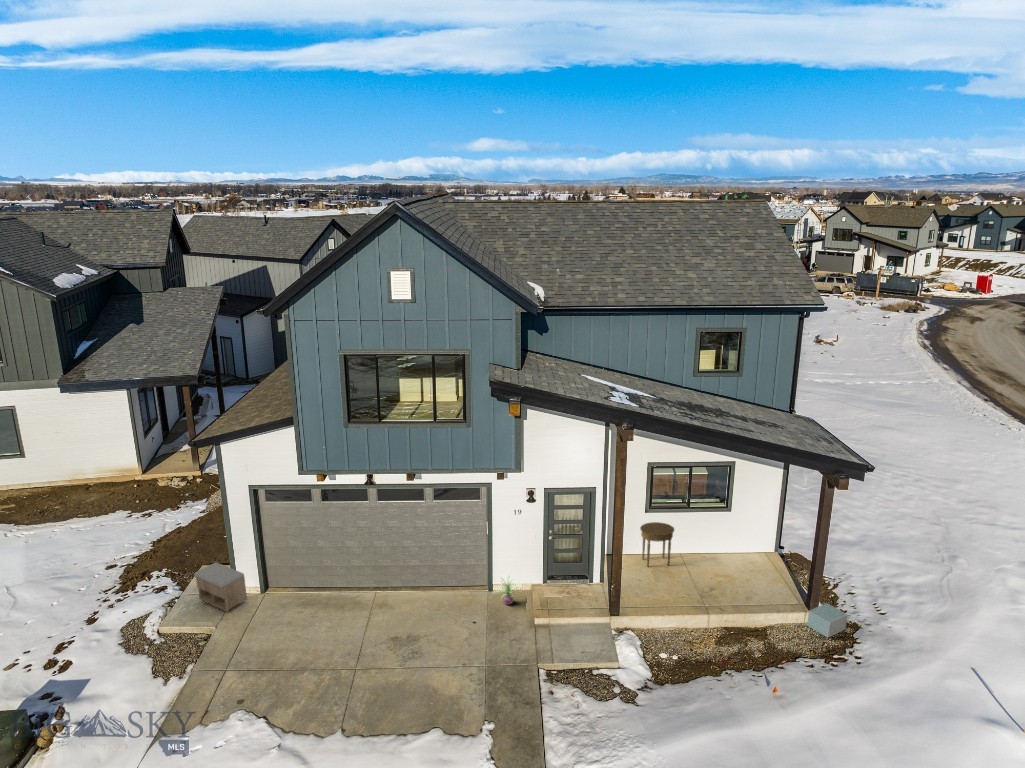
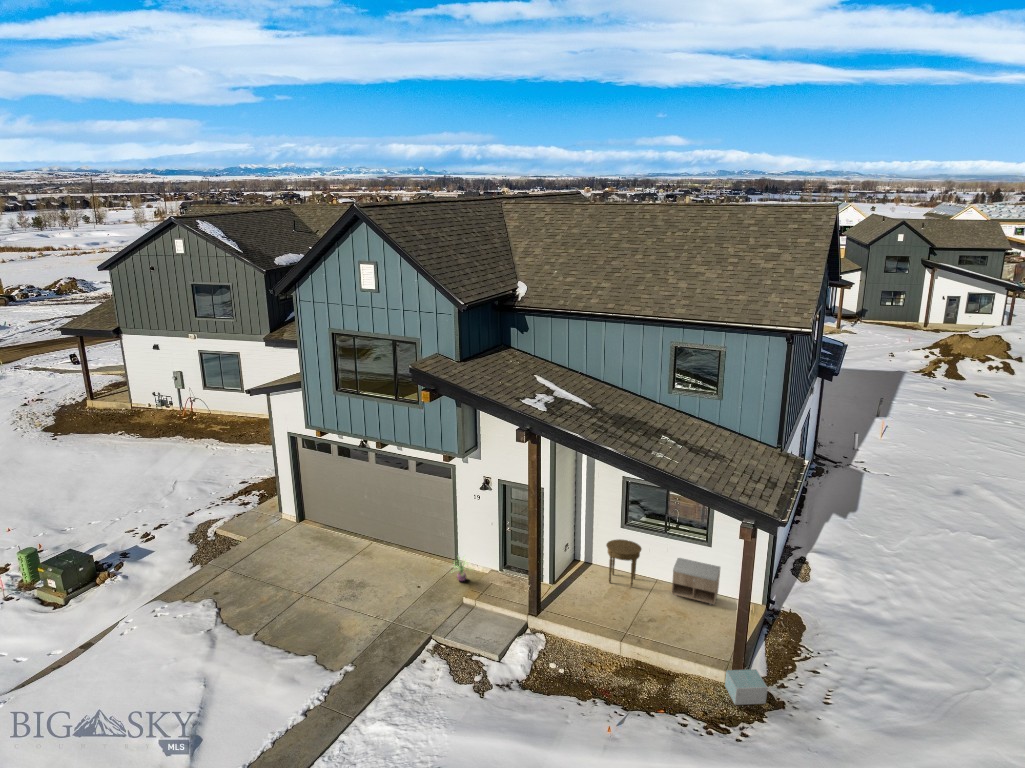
storage bench: present [194,562,247,611] -> present [672,558,720,605]

